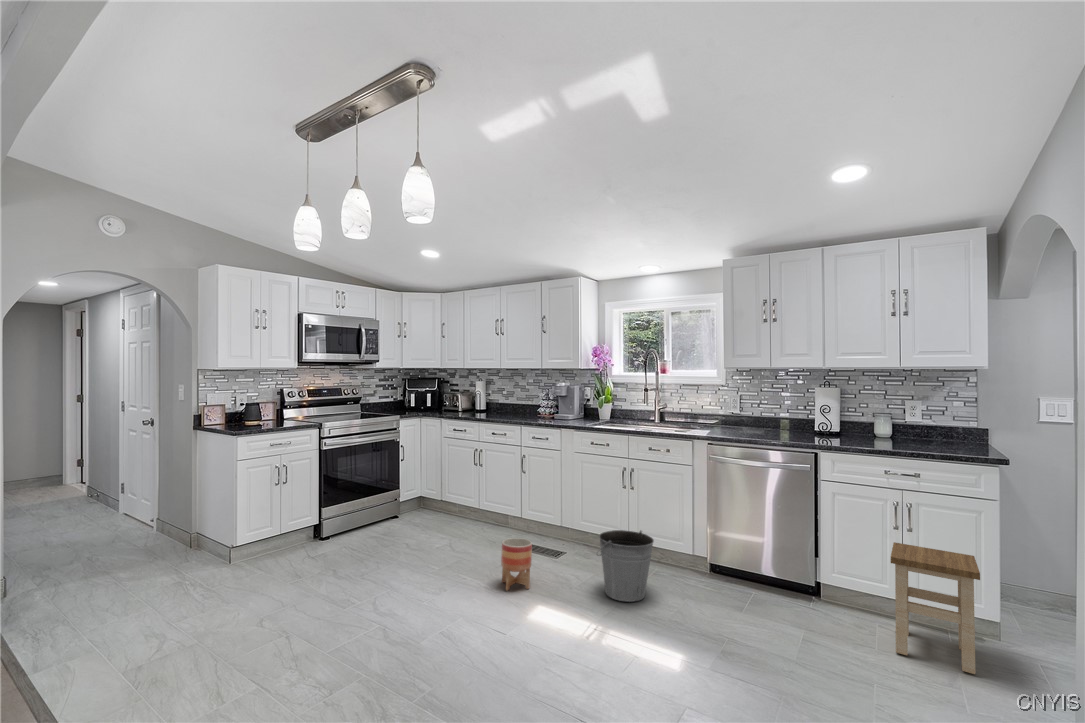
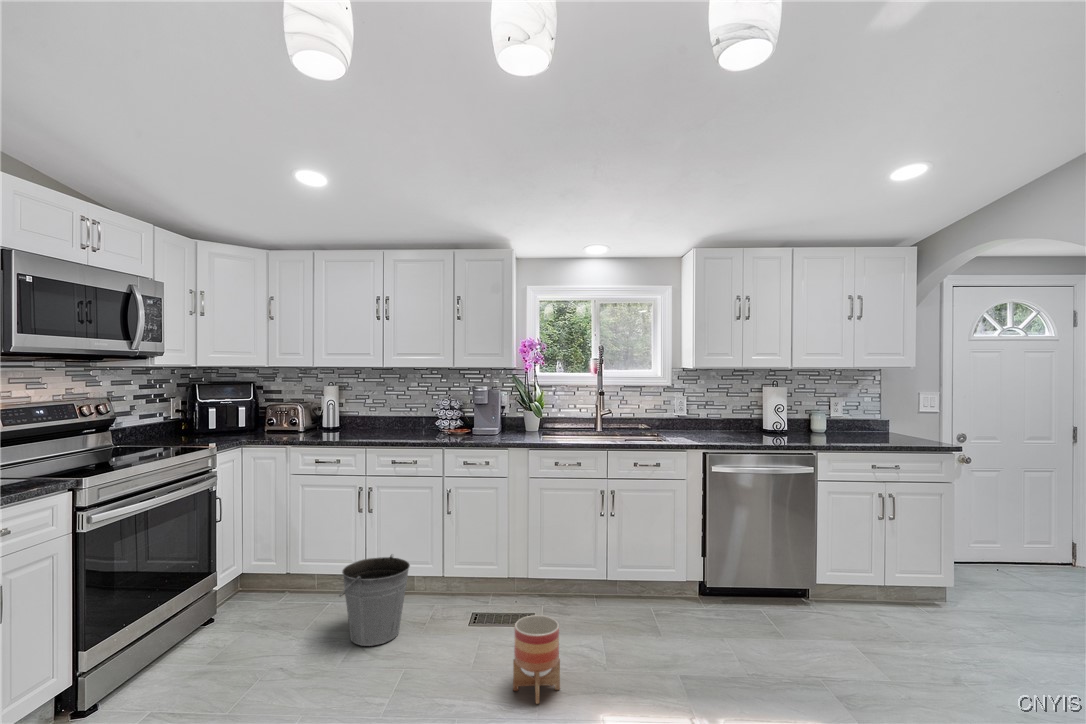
bucket: present [597,530,654,602] -> present [339,555,410,646]
stool: present [891,542,980,674] -> none [888,532,998,643]

